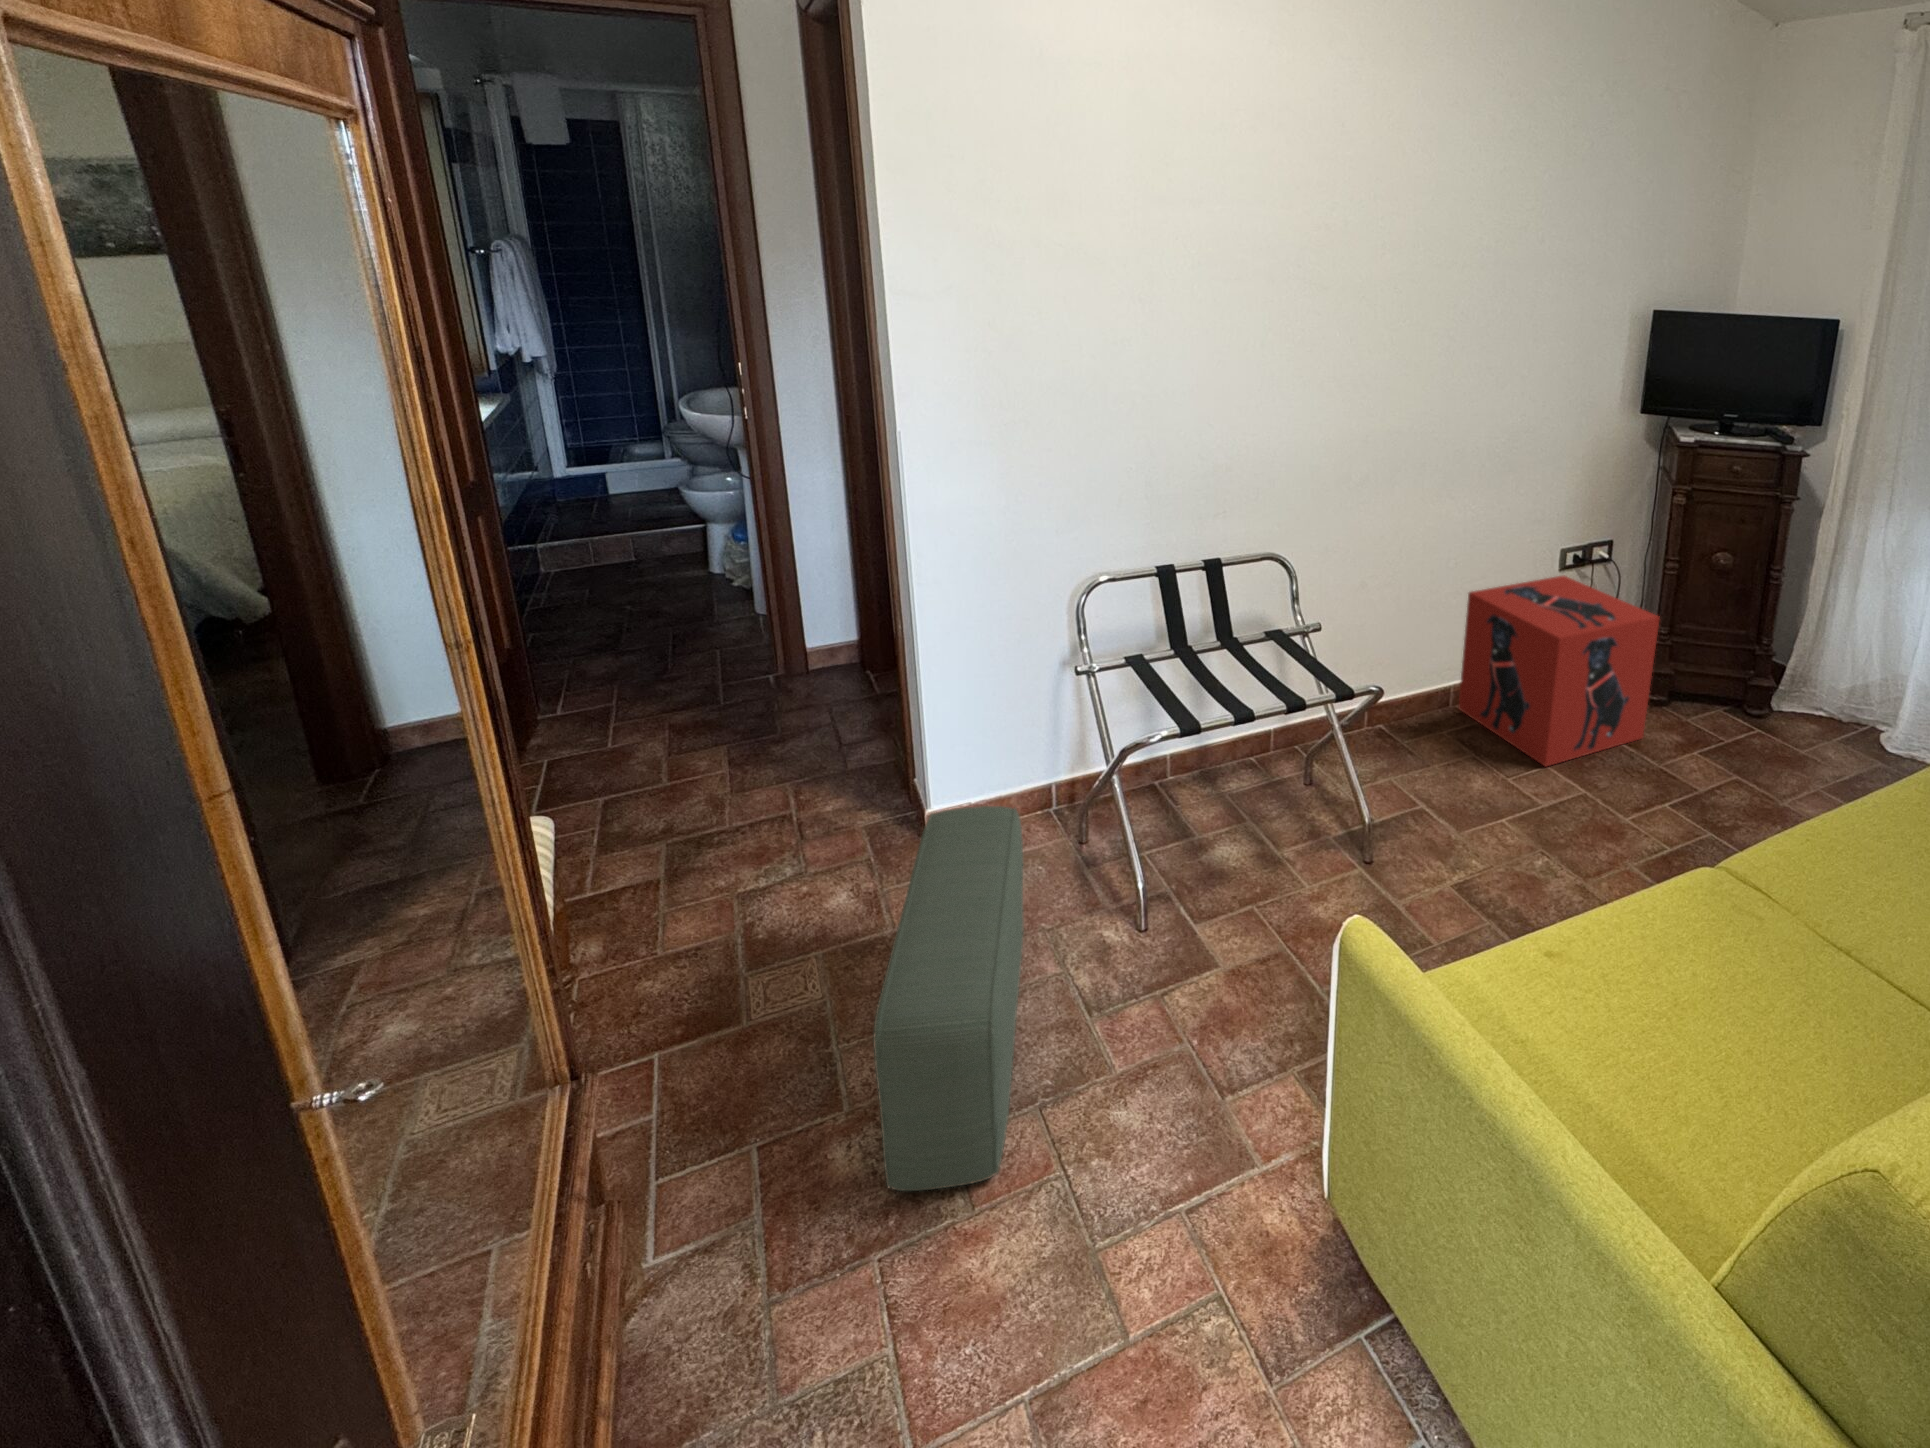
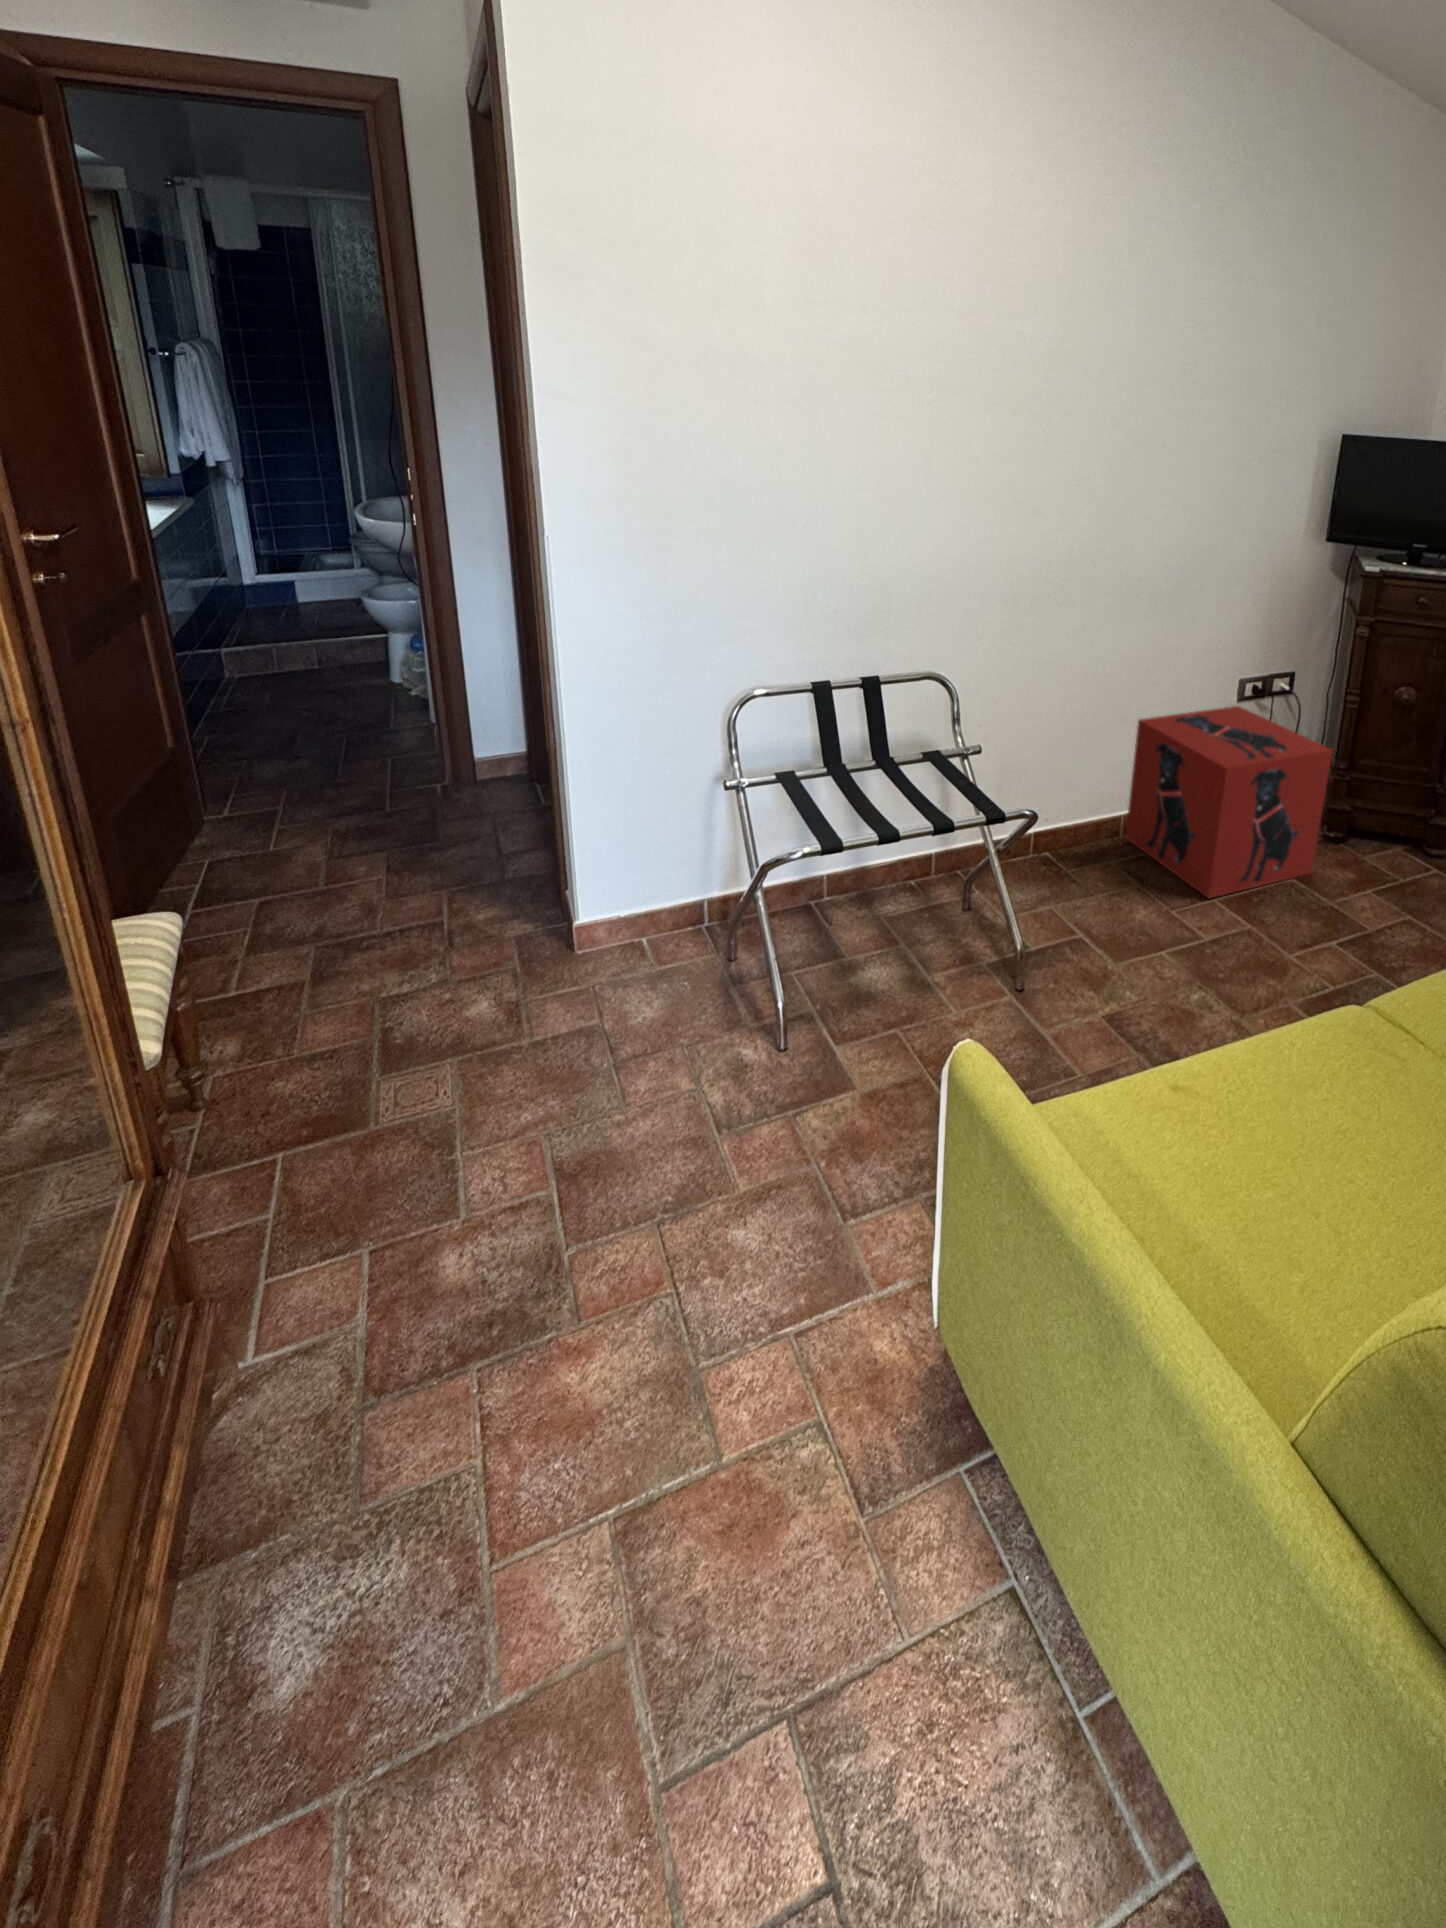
pouf: present [873,806,1024,1191] -> none [479,918,658,1302]

